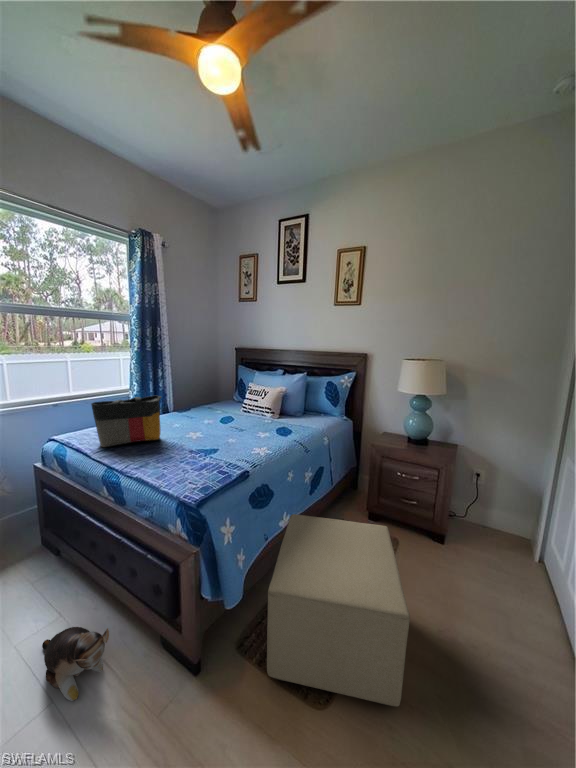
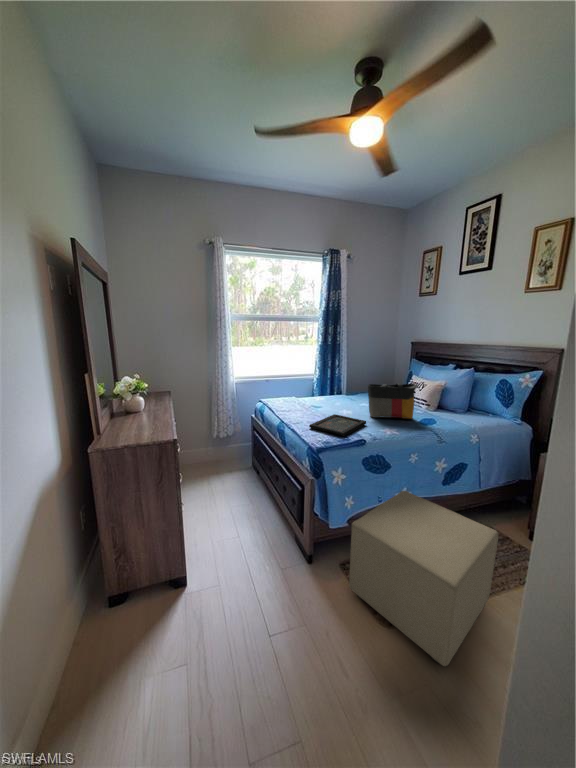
tote bag: present [91,395,162,447] -> present [368,383,418,419]
tray: none [163,441,232,470] -> present [309,414,366,436]
plush toy: present [42,627,109,701] -> none [240,504,265,540]

